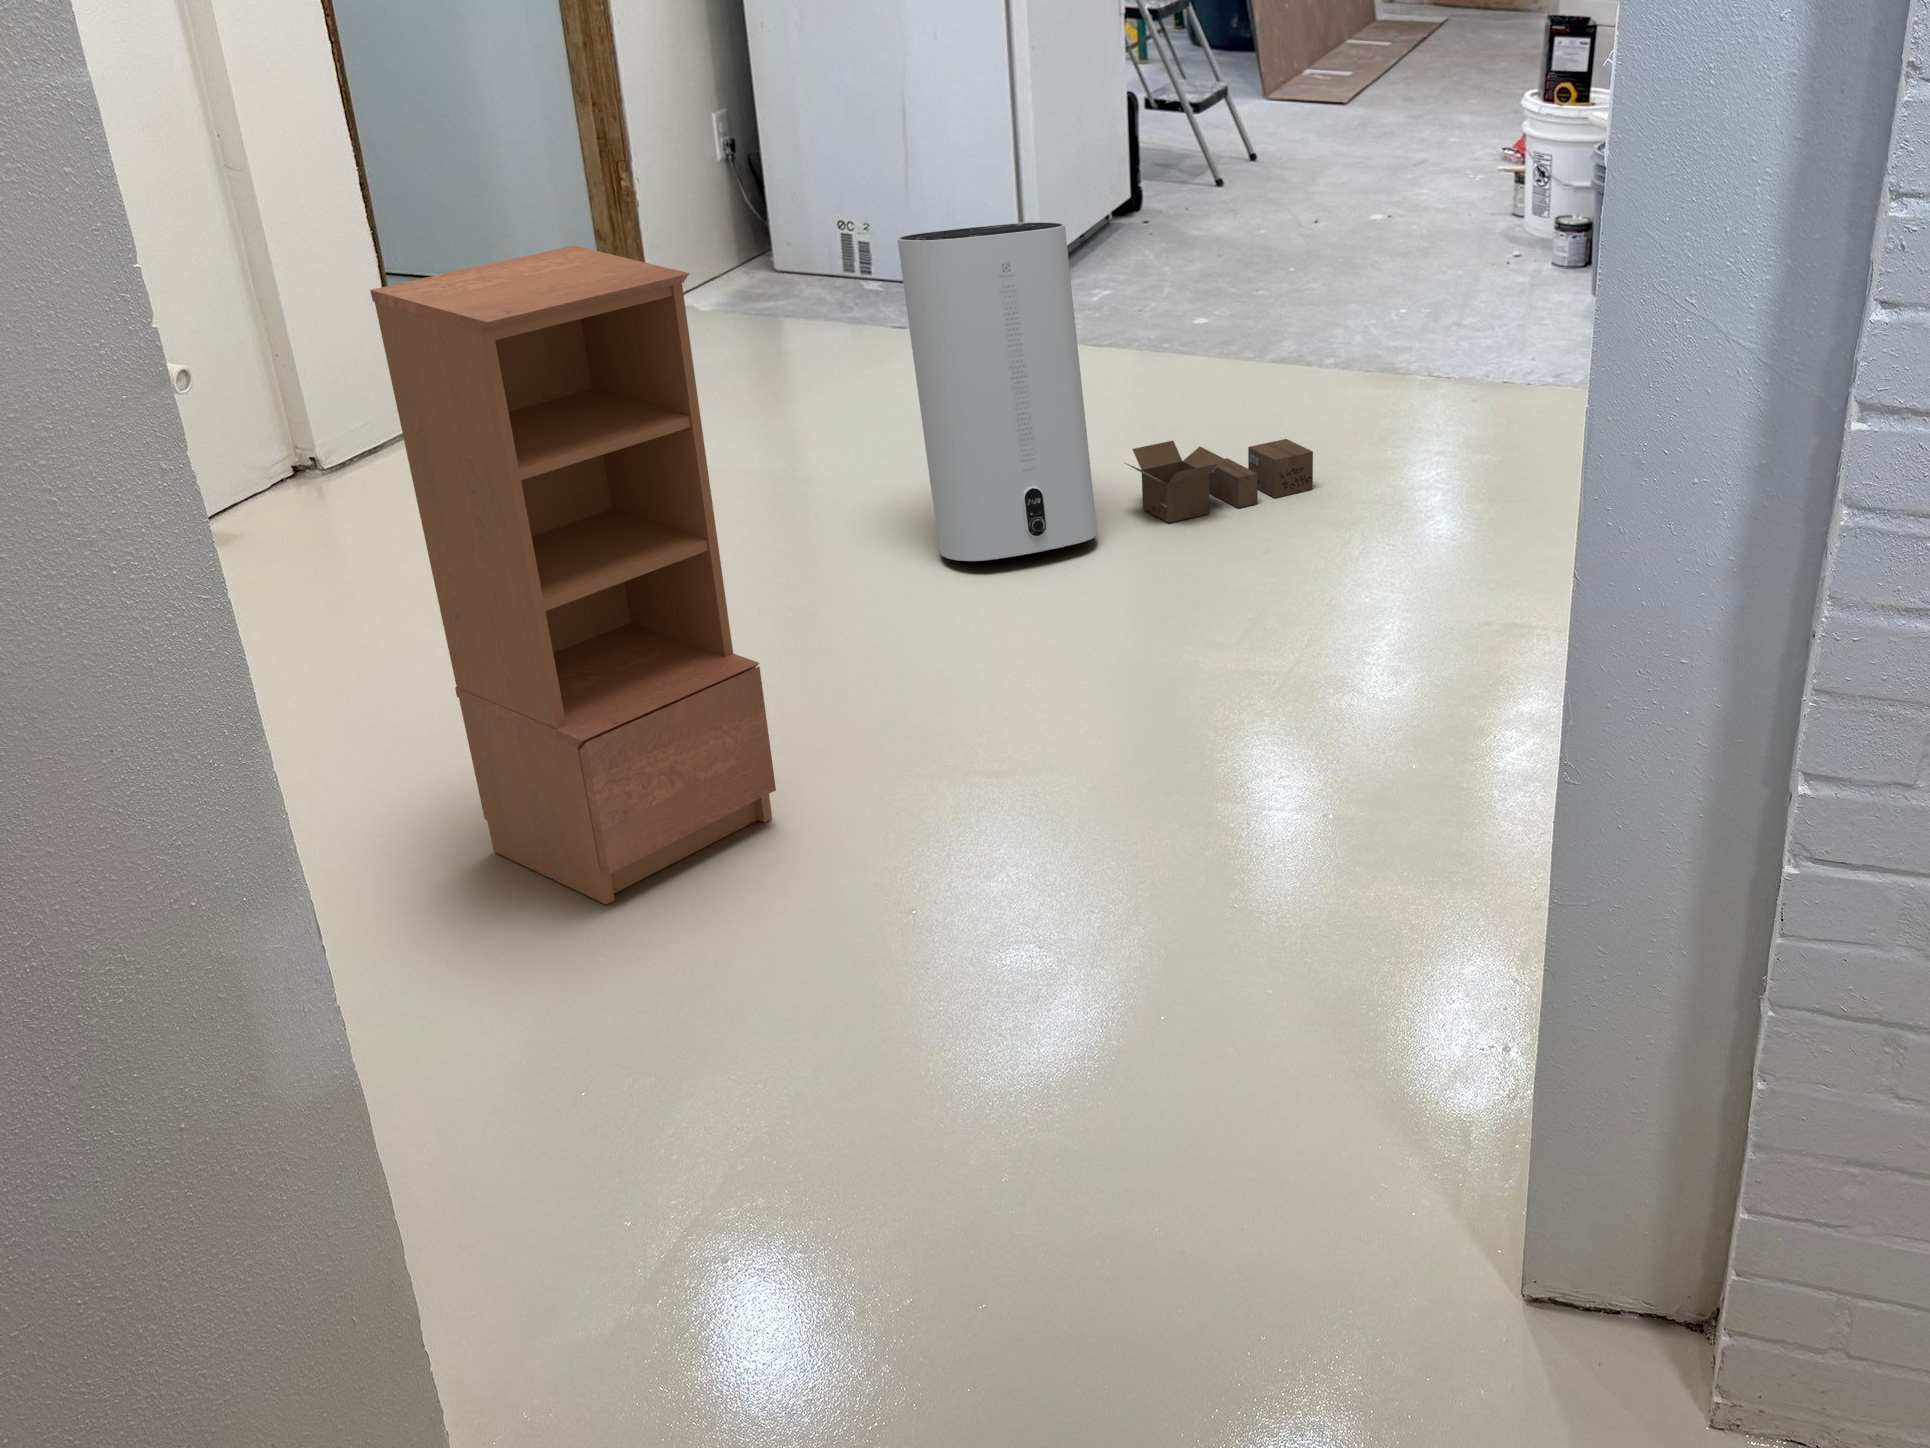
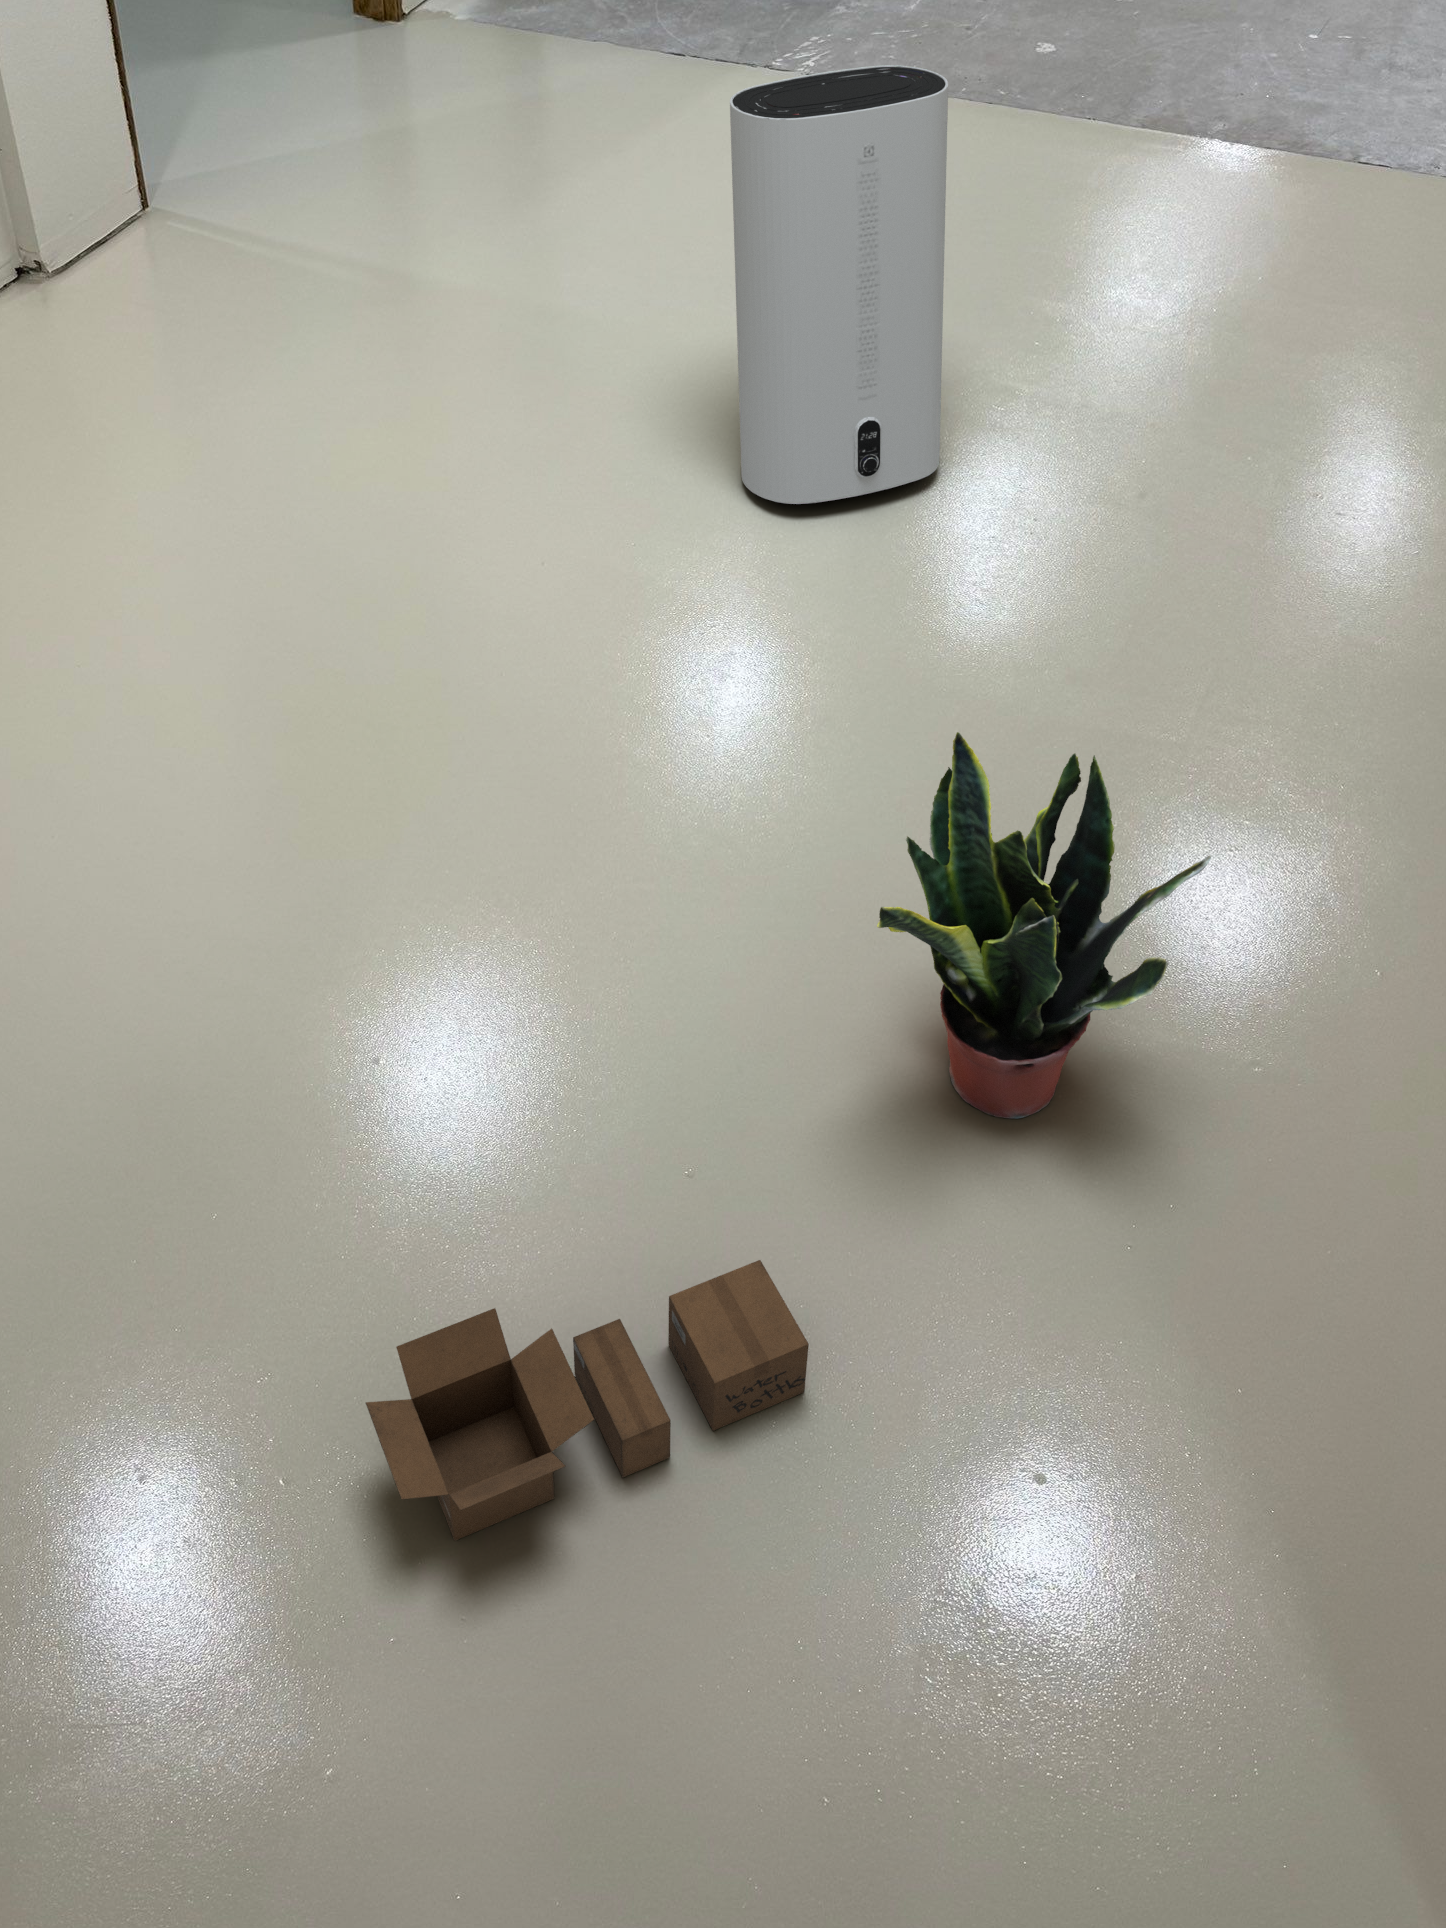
bookcase: present [370,246,776,904] -> none [97,291,553,1110]
cardboard box: present [1125,439,1313,523] -> present [366,1260,809,1541]
potted plant: none [1000,537,1243,859] -> present [877,732,1211,1119]

